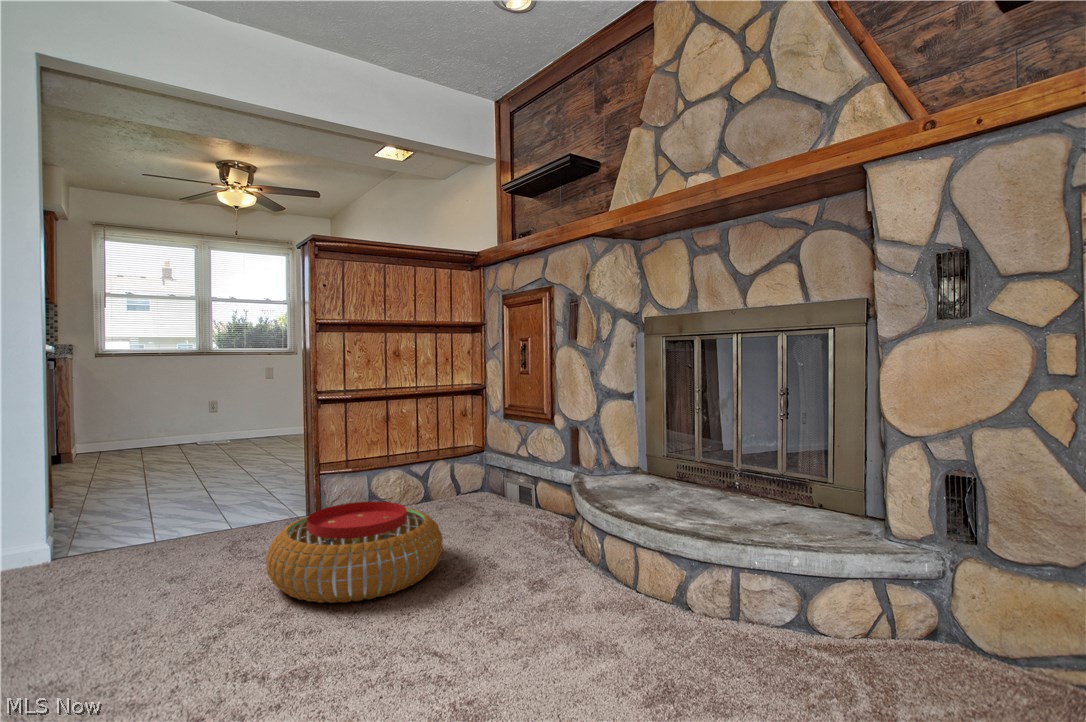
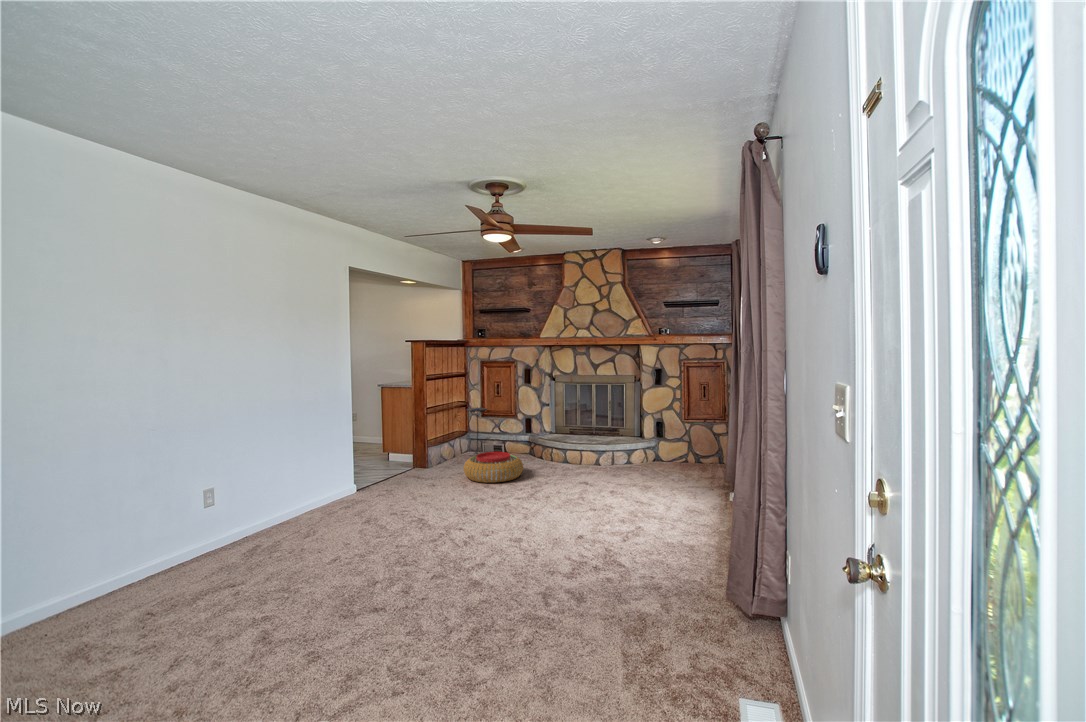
side table: none [457,397,504,504] -> present [467,408,487,453]

